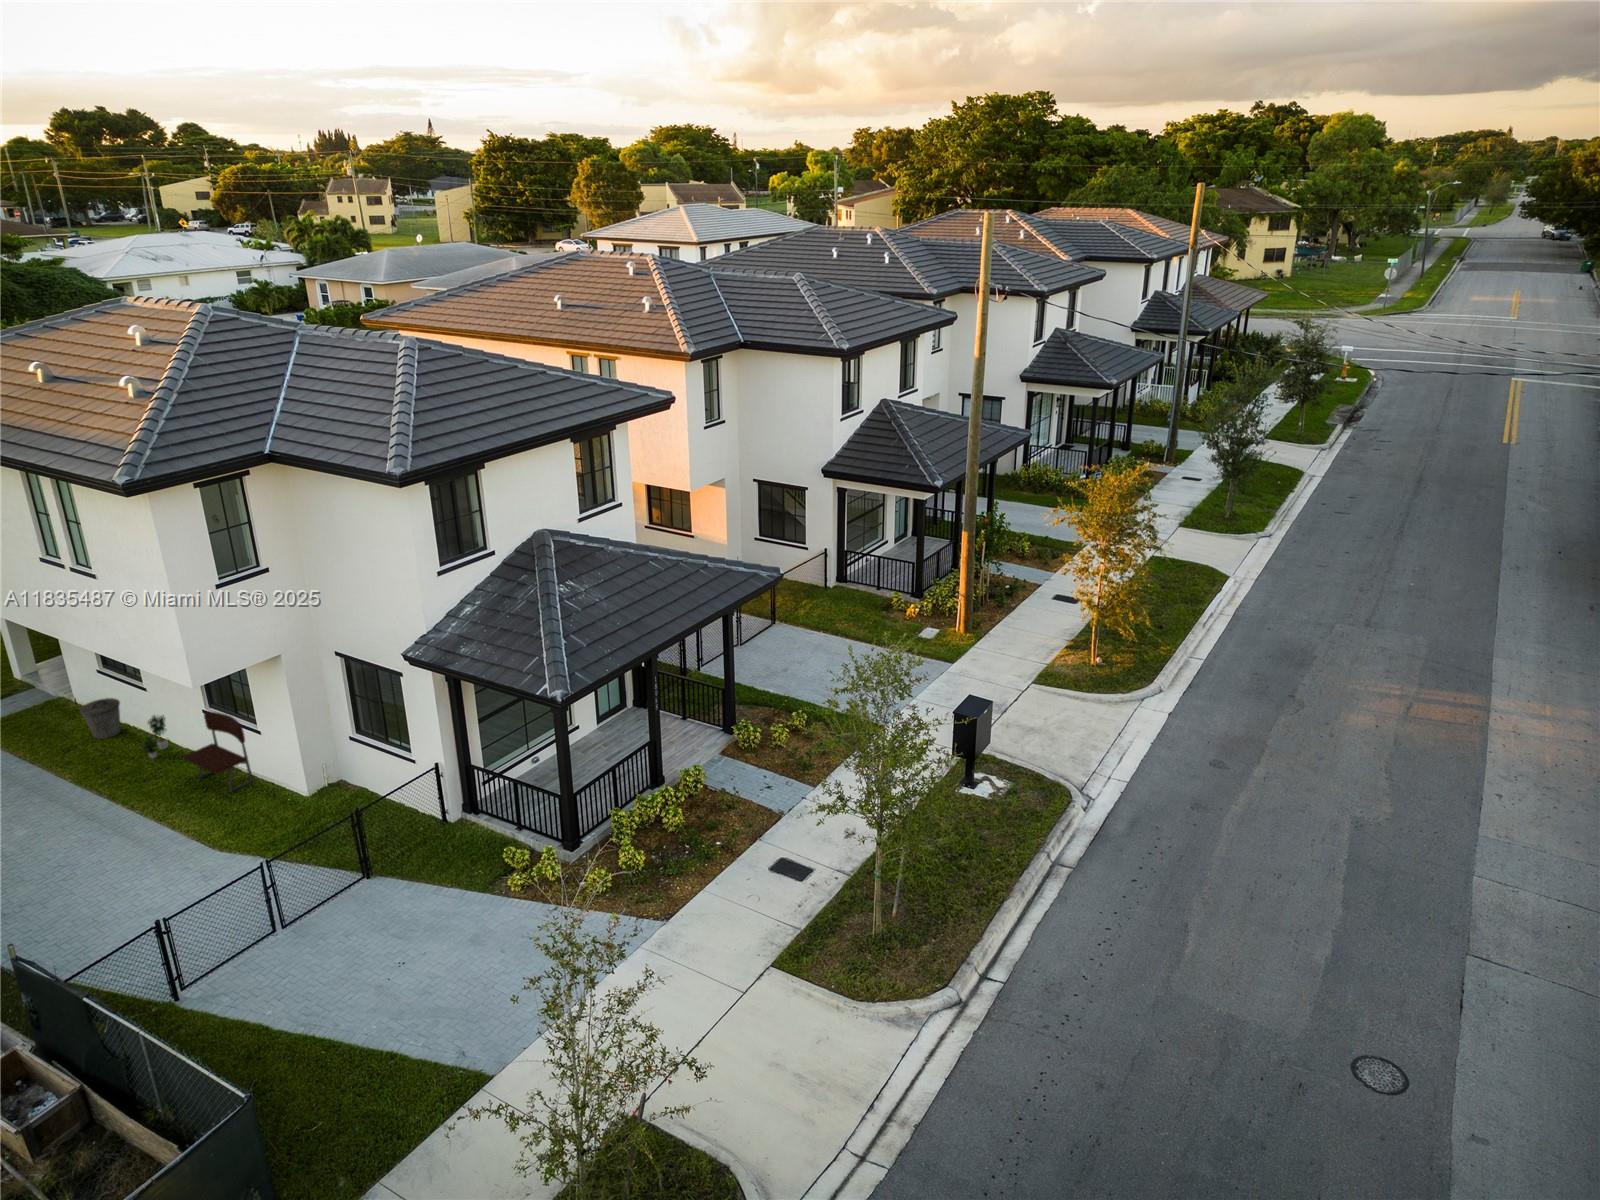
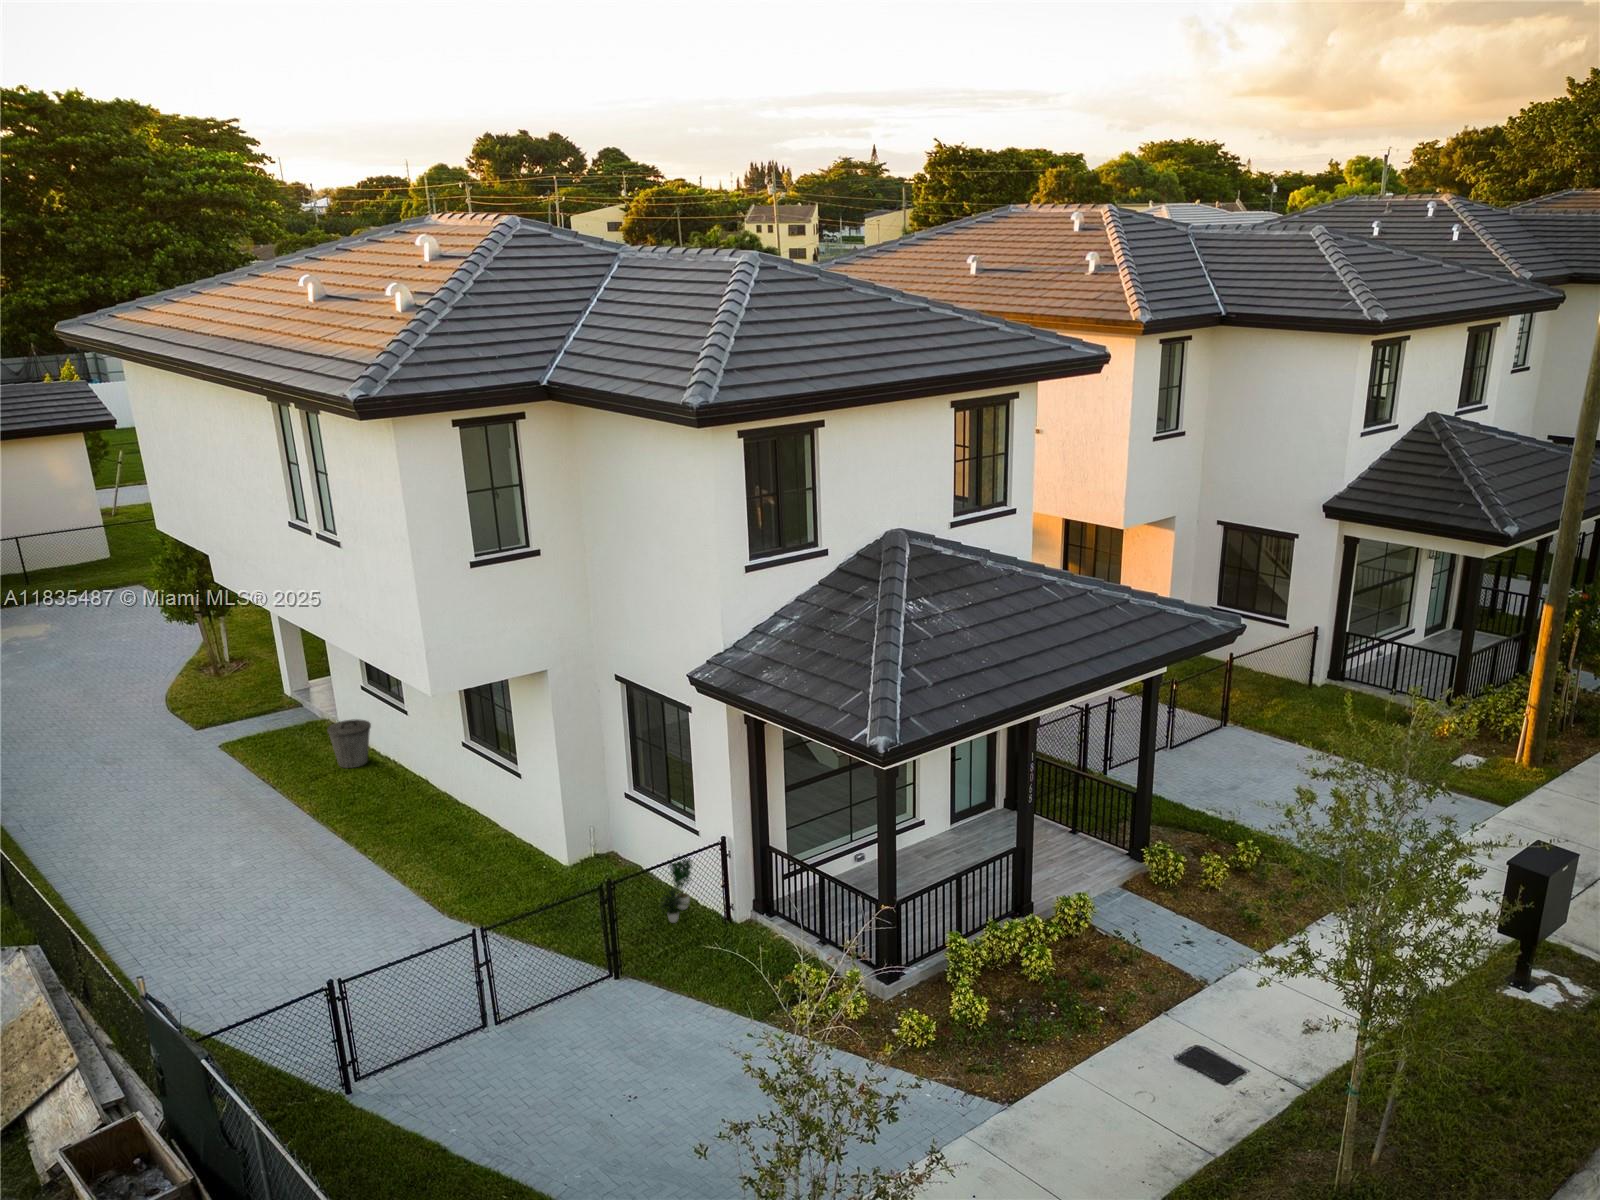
bench: present [183,712,254,792] -> none [426,741,502,847]
potted plant: present [143,715,168,759] -> present [661,857,692,923]

